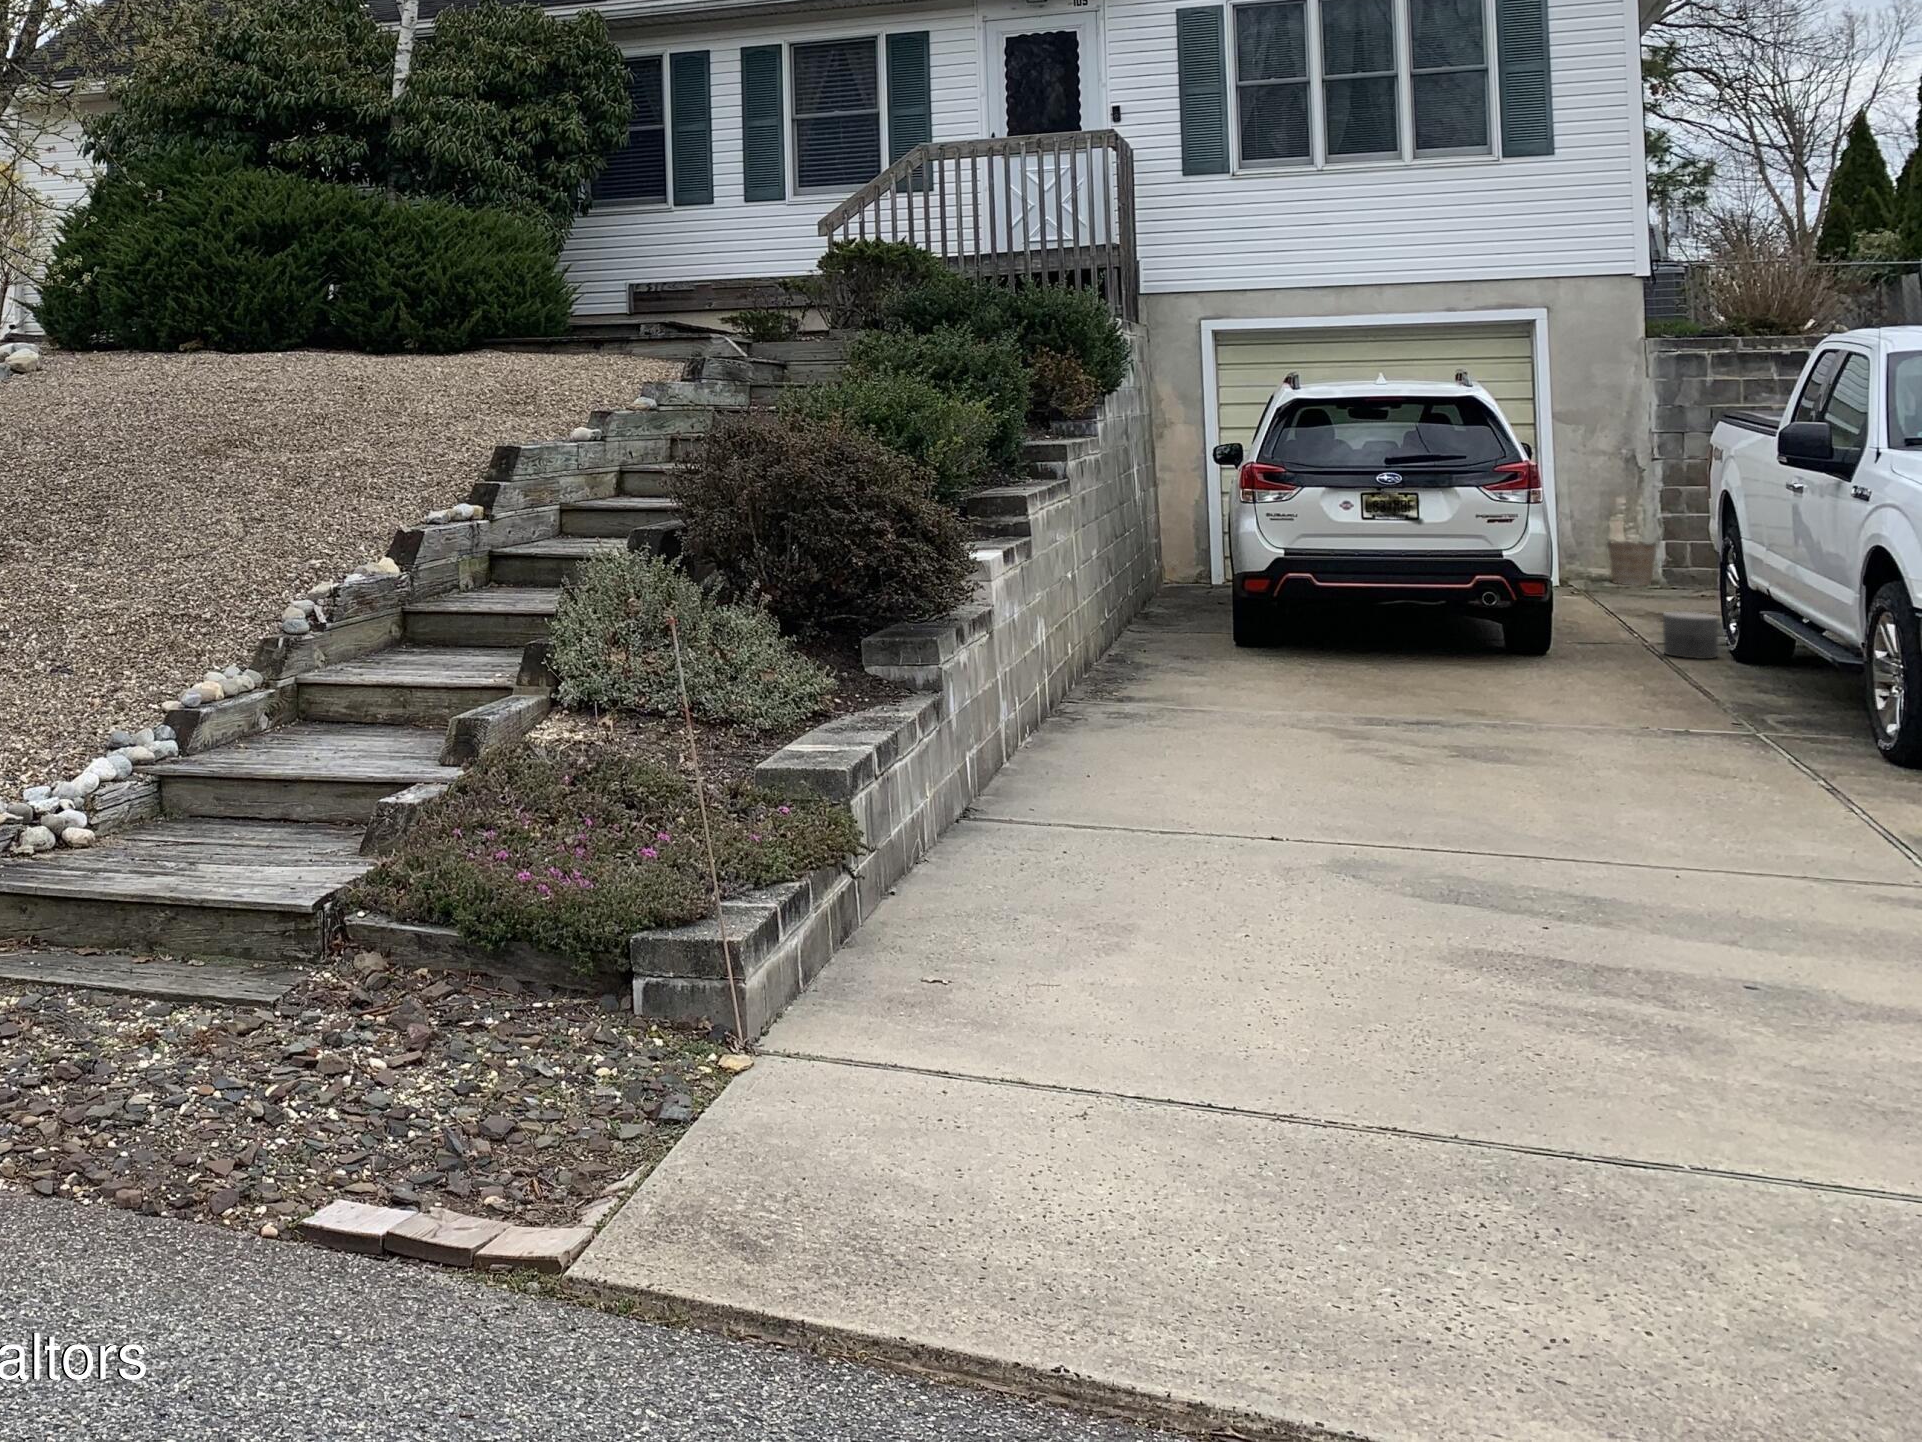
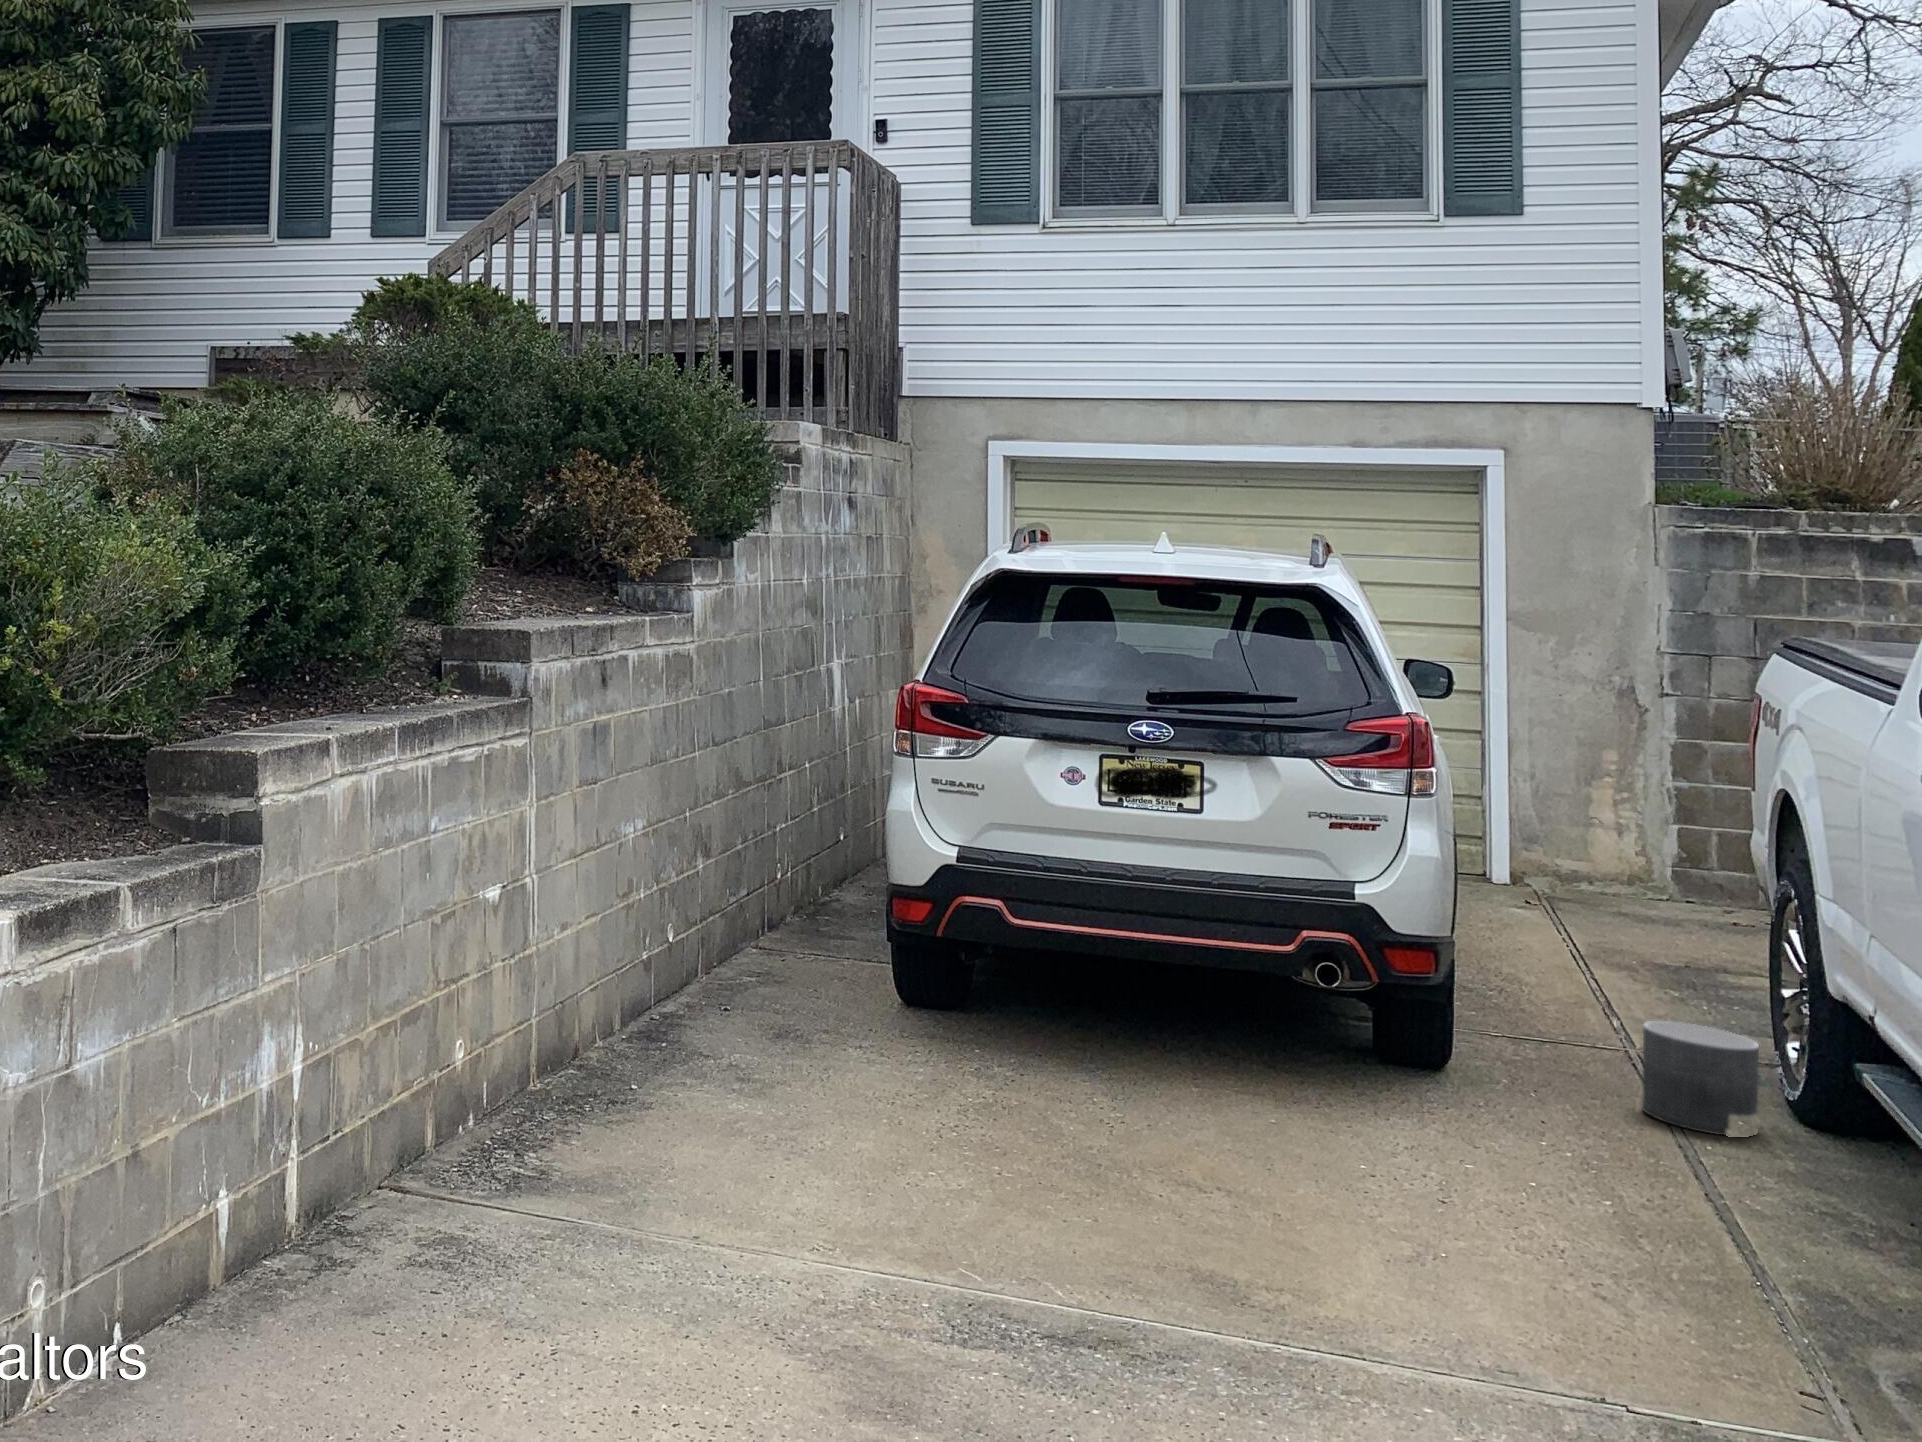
bucket: present [1607,542,1656,585] -> none [1586,840,1675,921]

